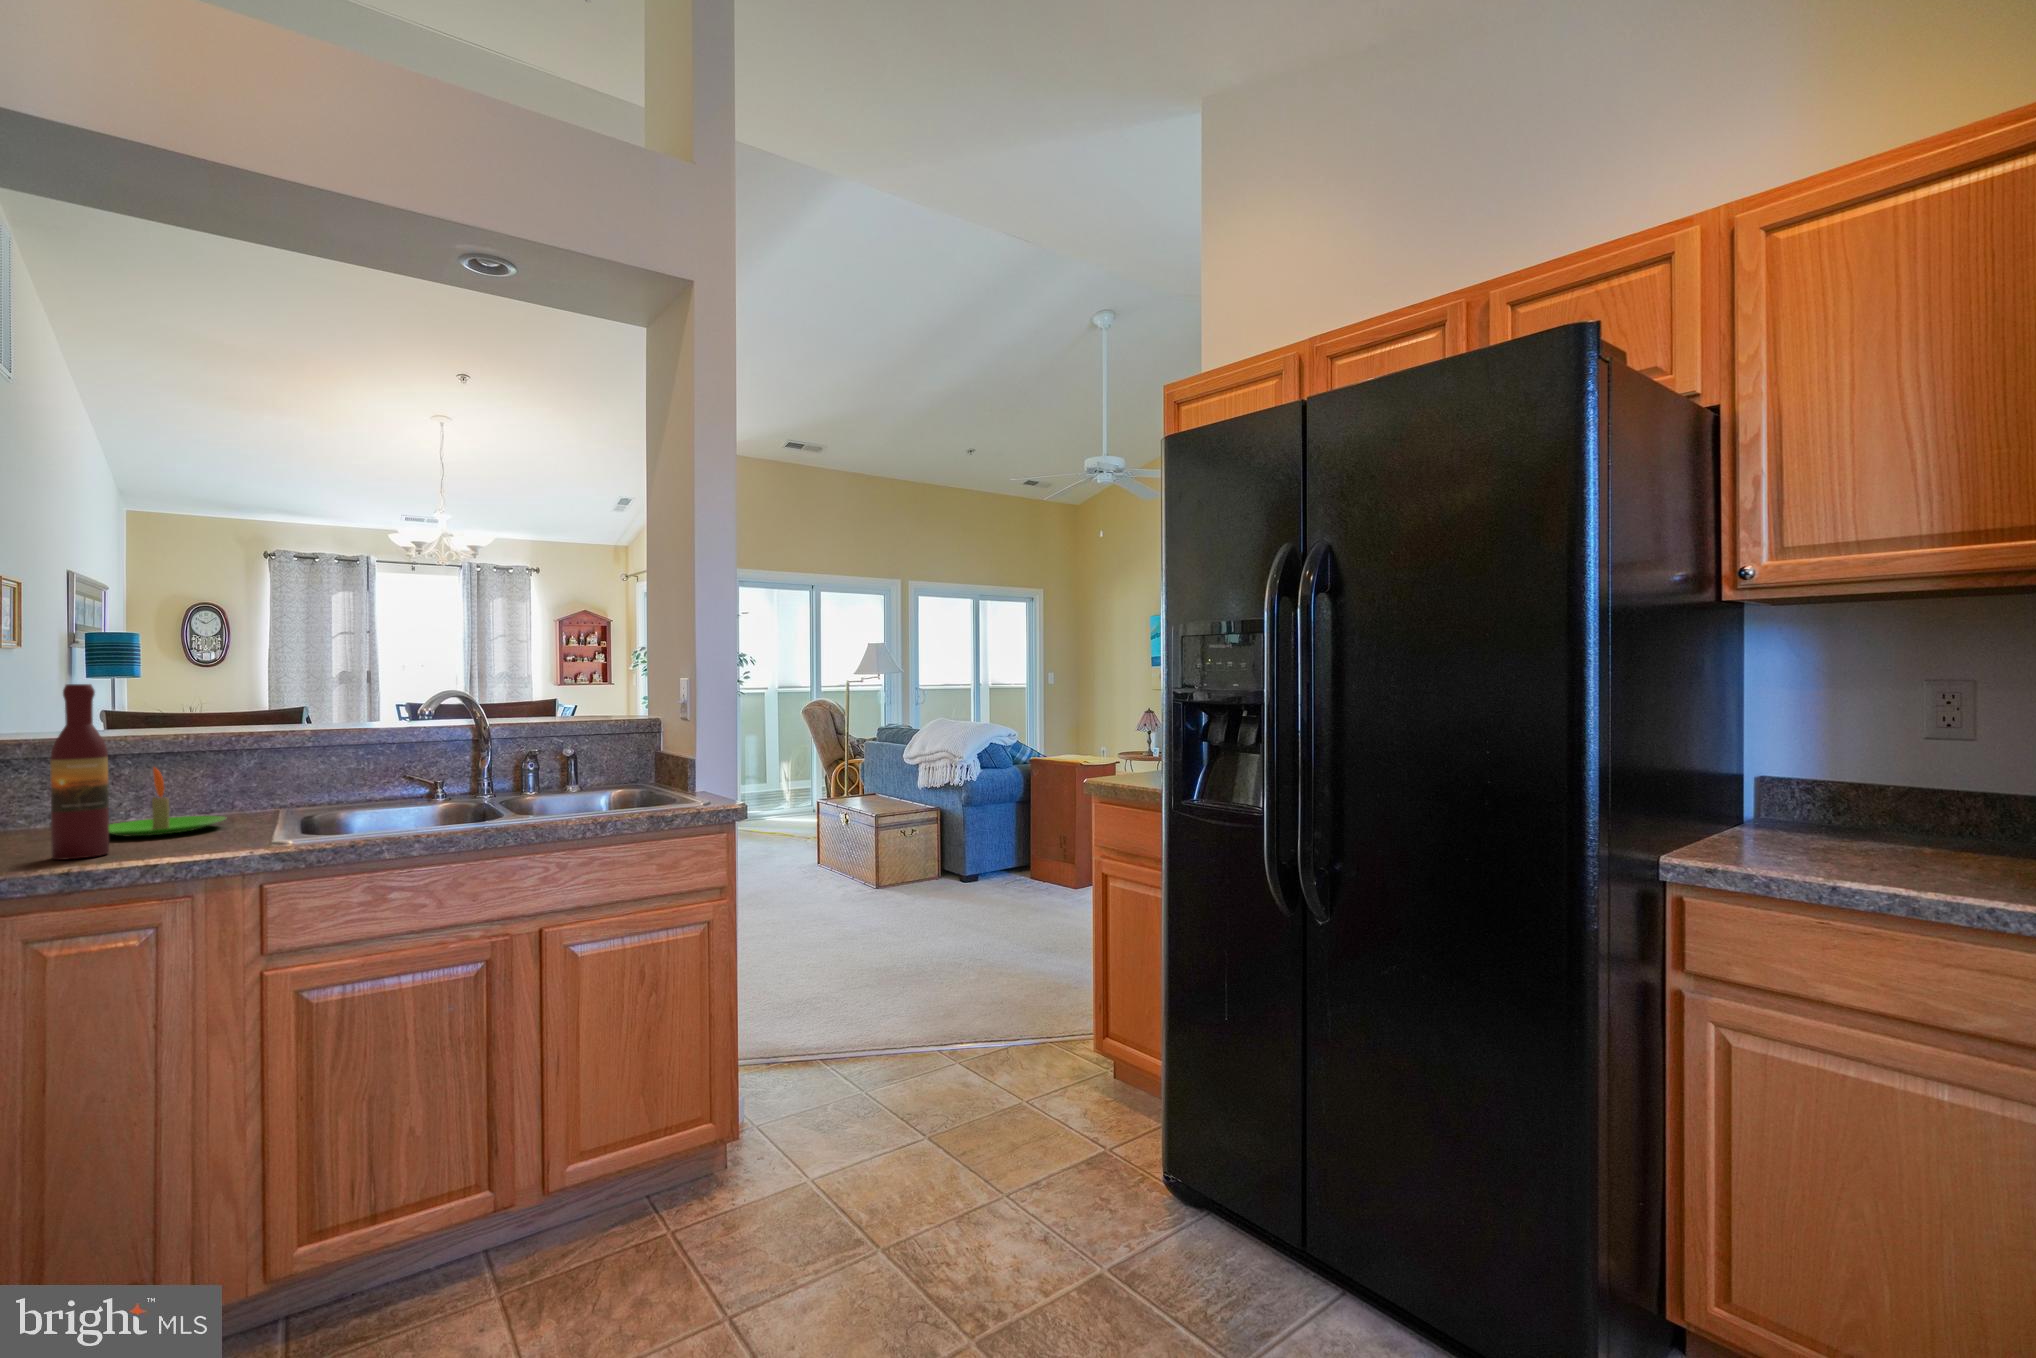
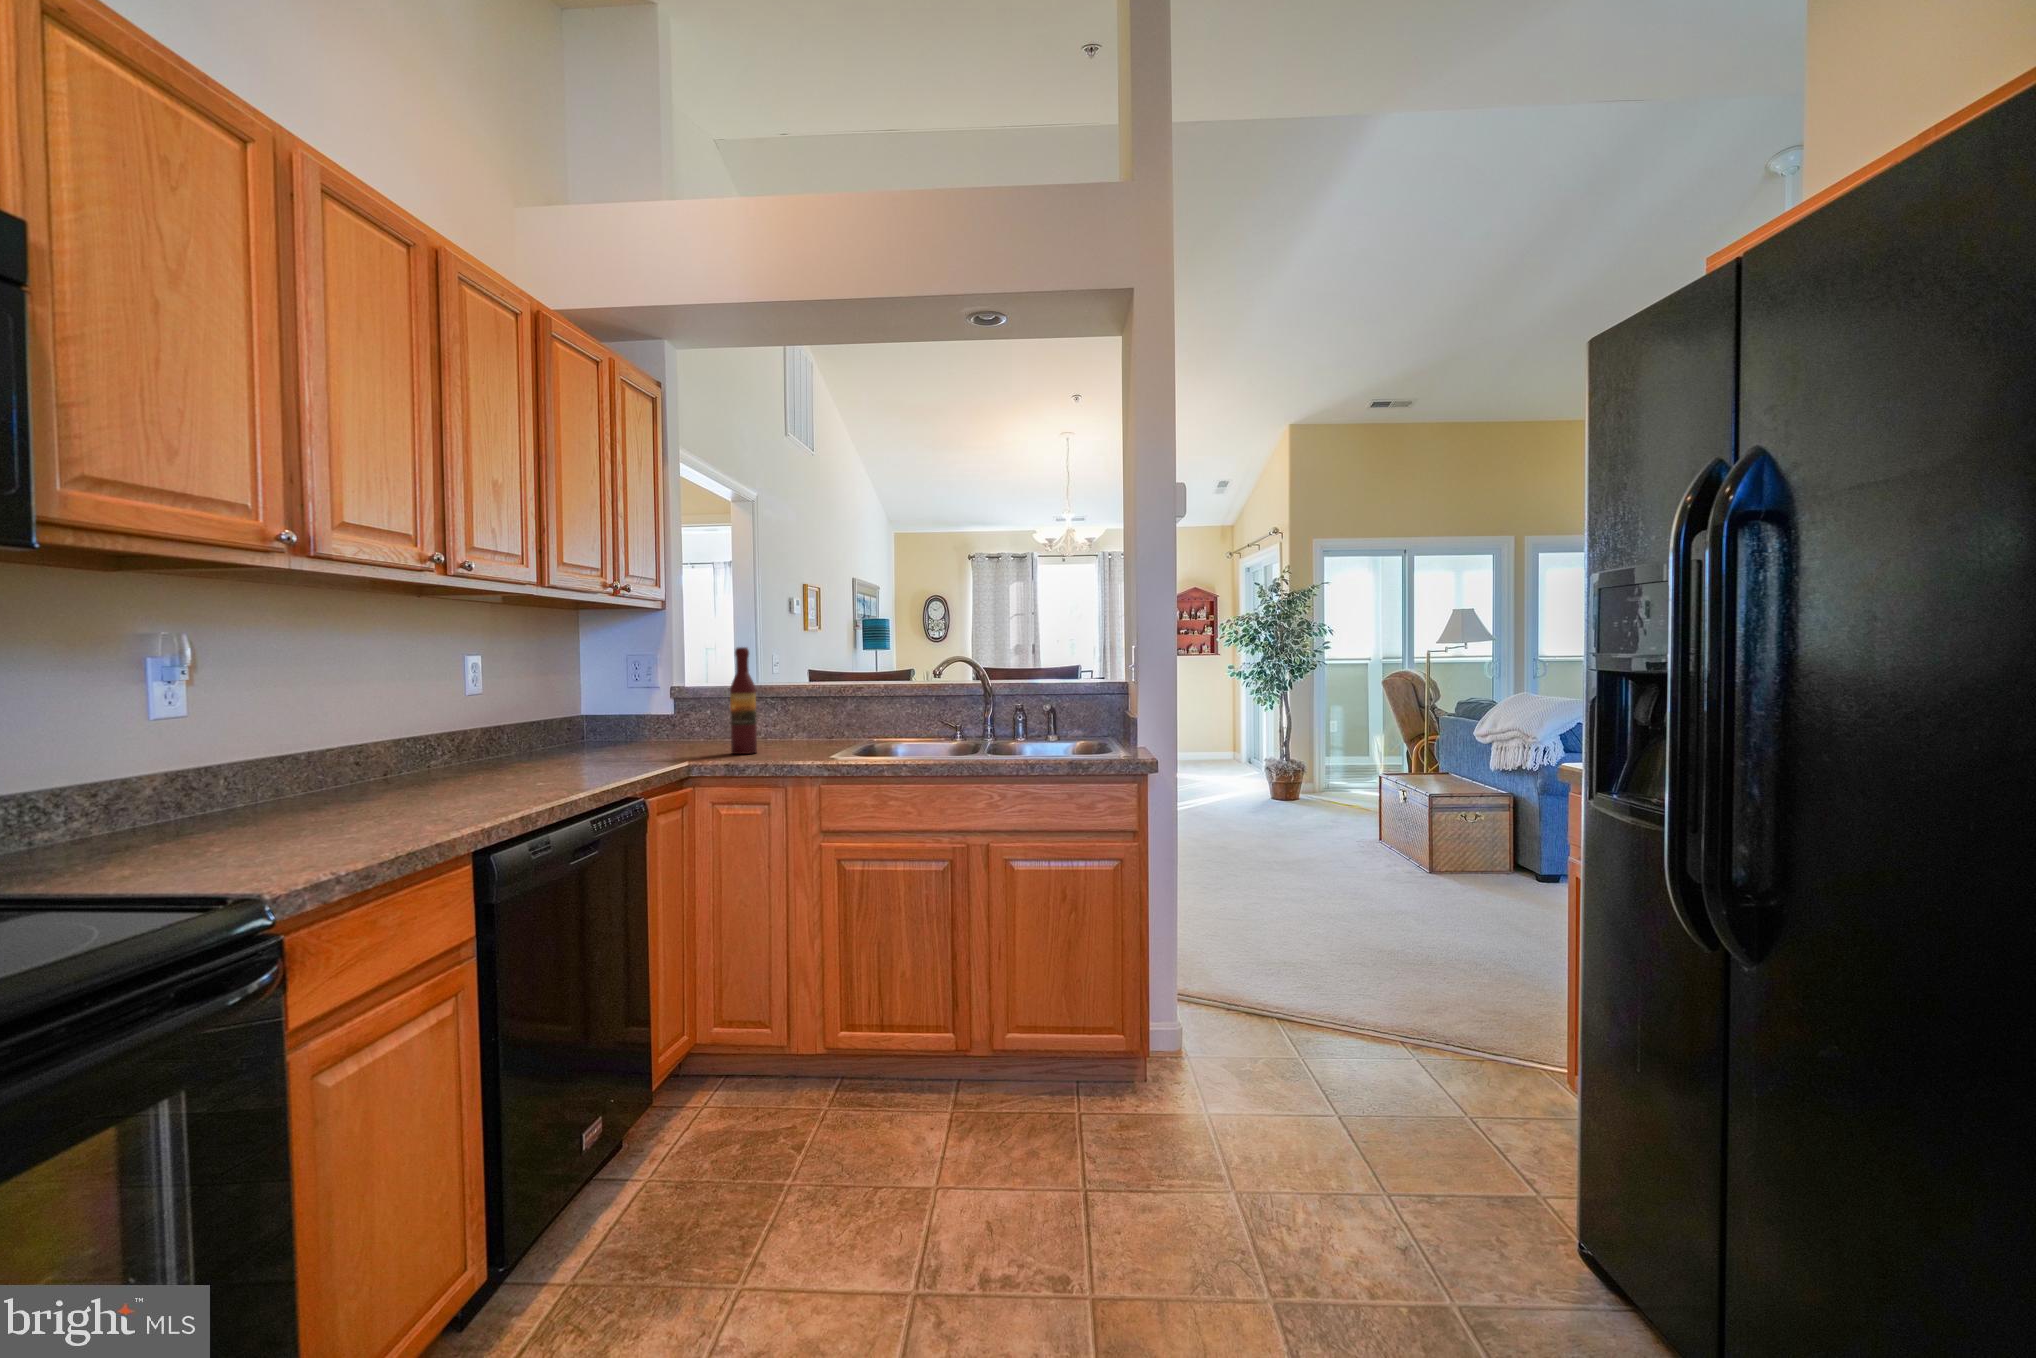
candle: present [109,767,225,836] -> none [763,701,829,745]

